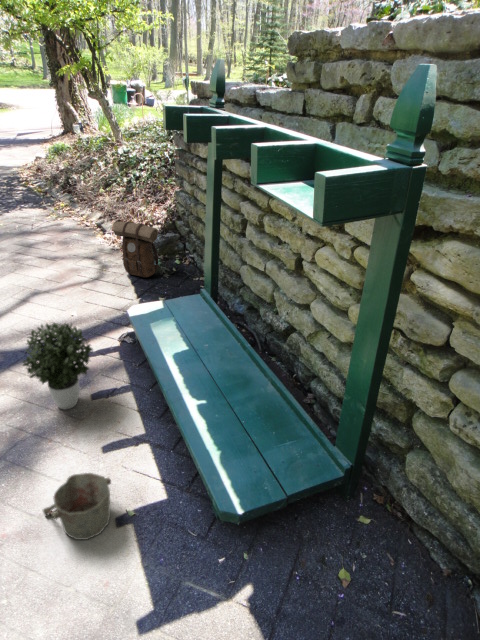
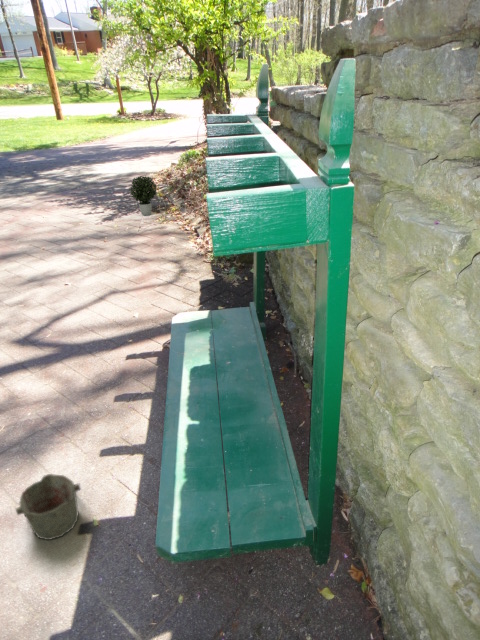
backpack: present [112,222,160,278] -> none [188,229,233,285]
potted plant: present [23,323,93,410] -> present [129,176,157,216]

